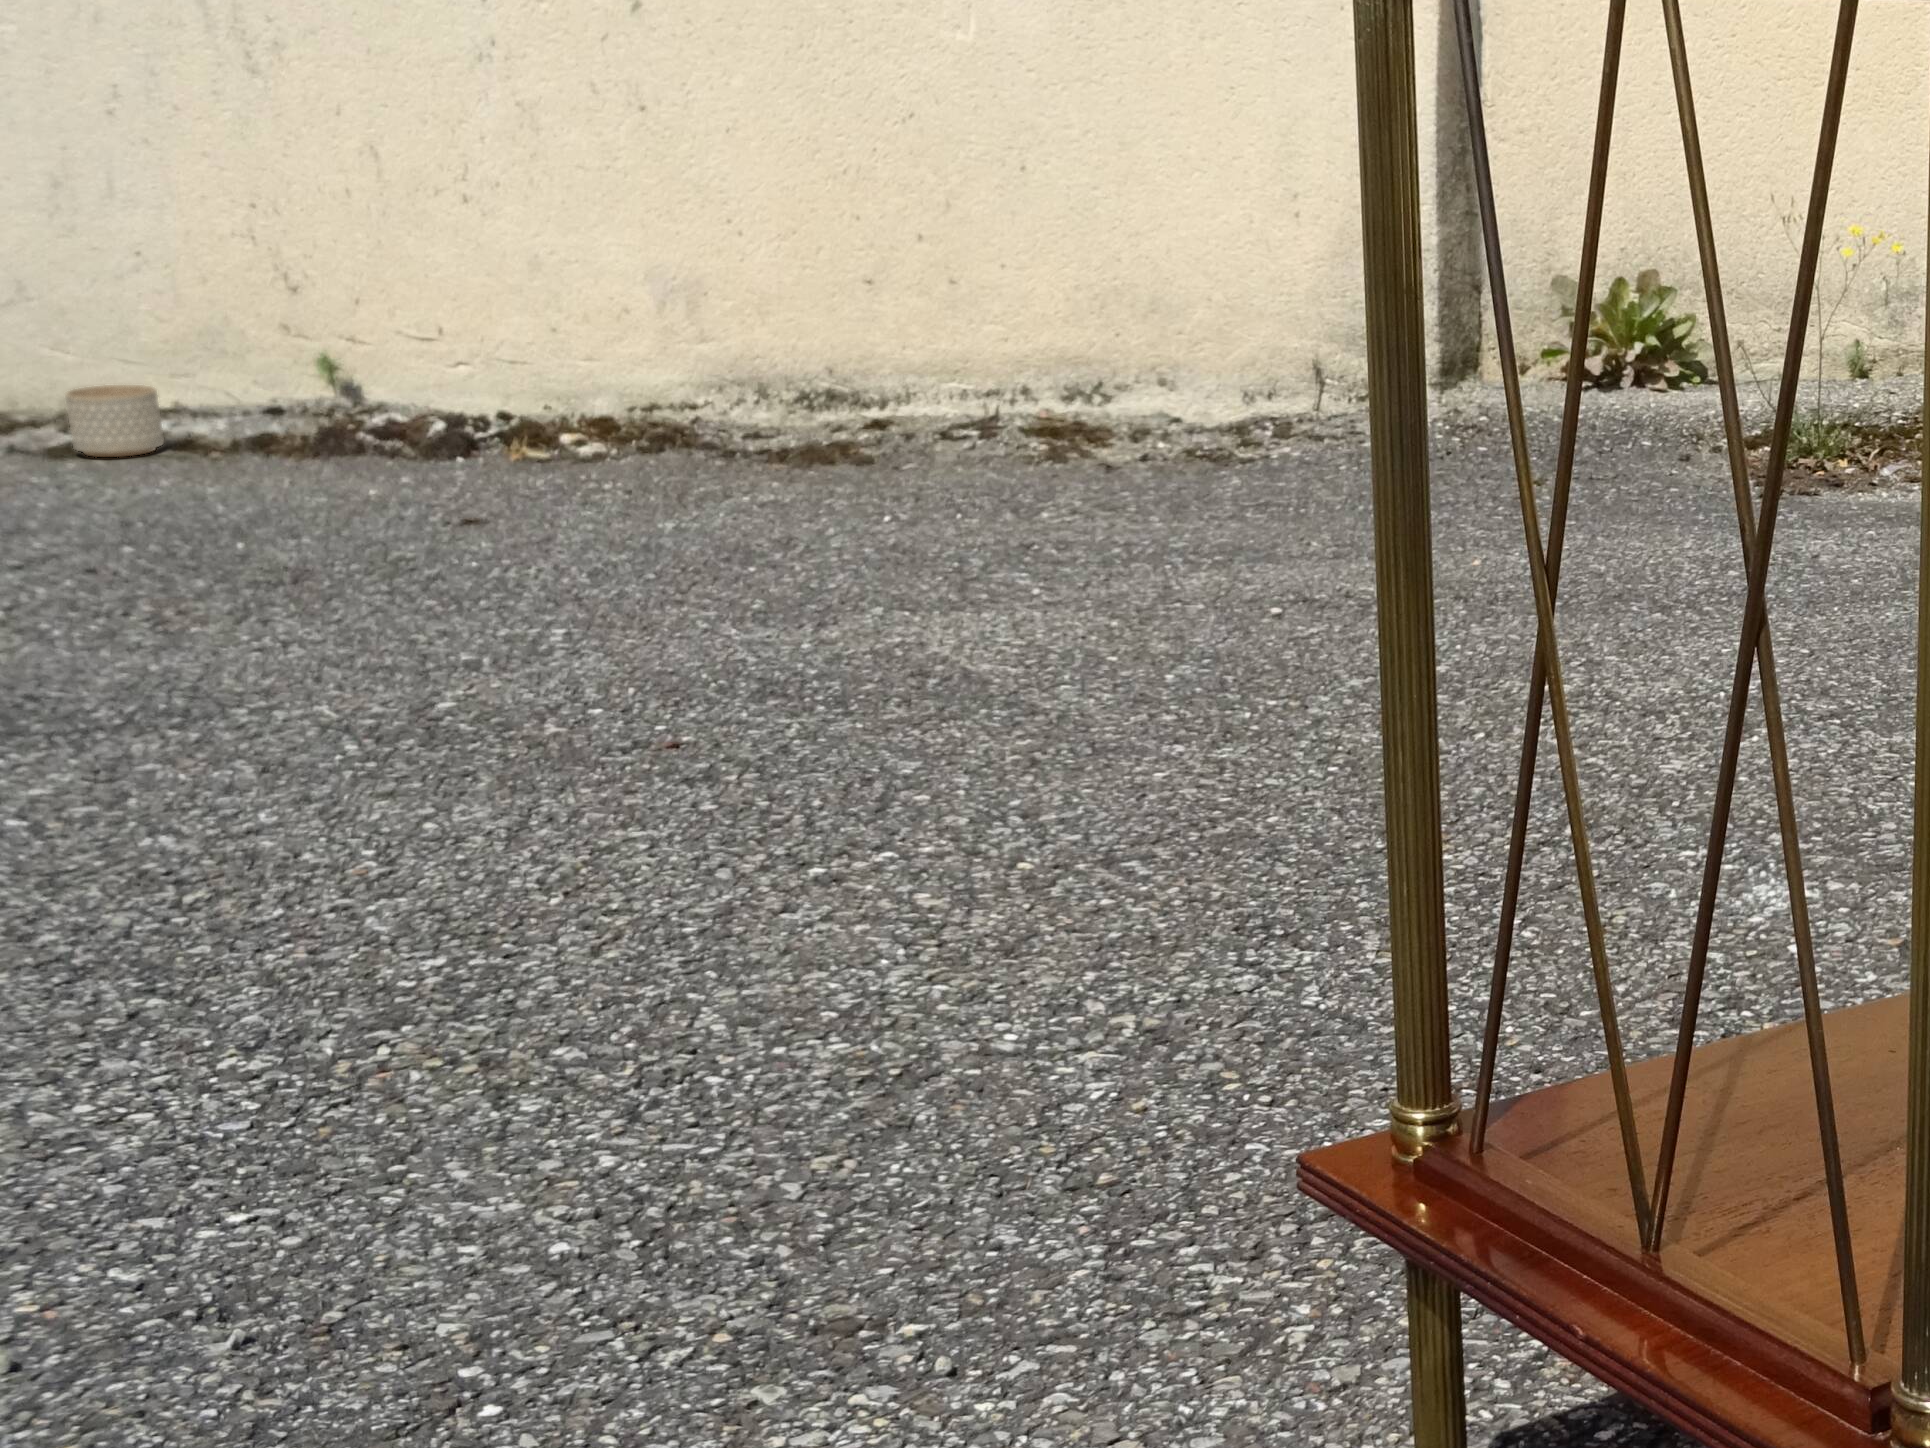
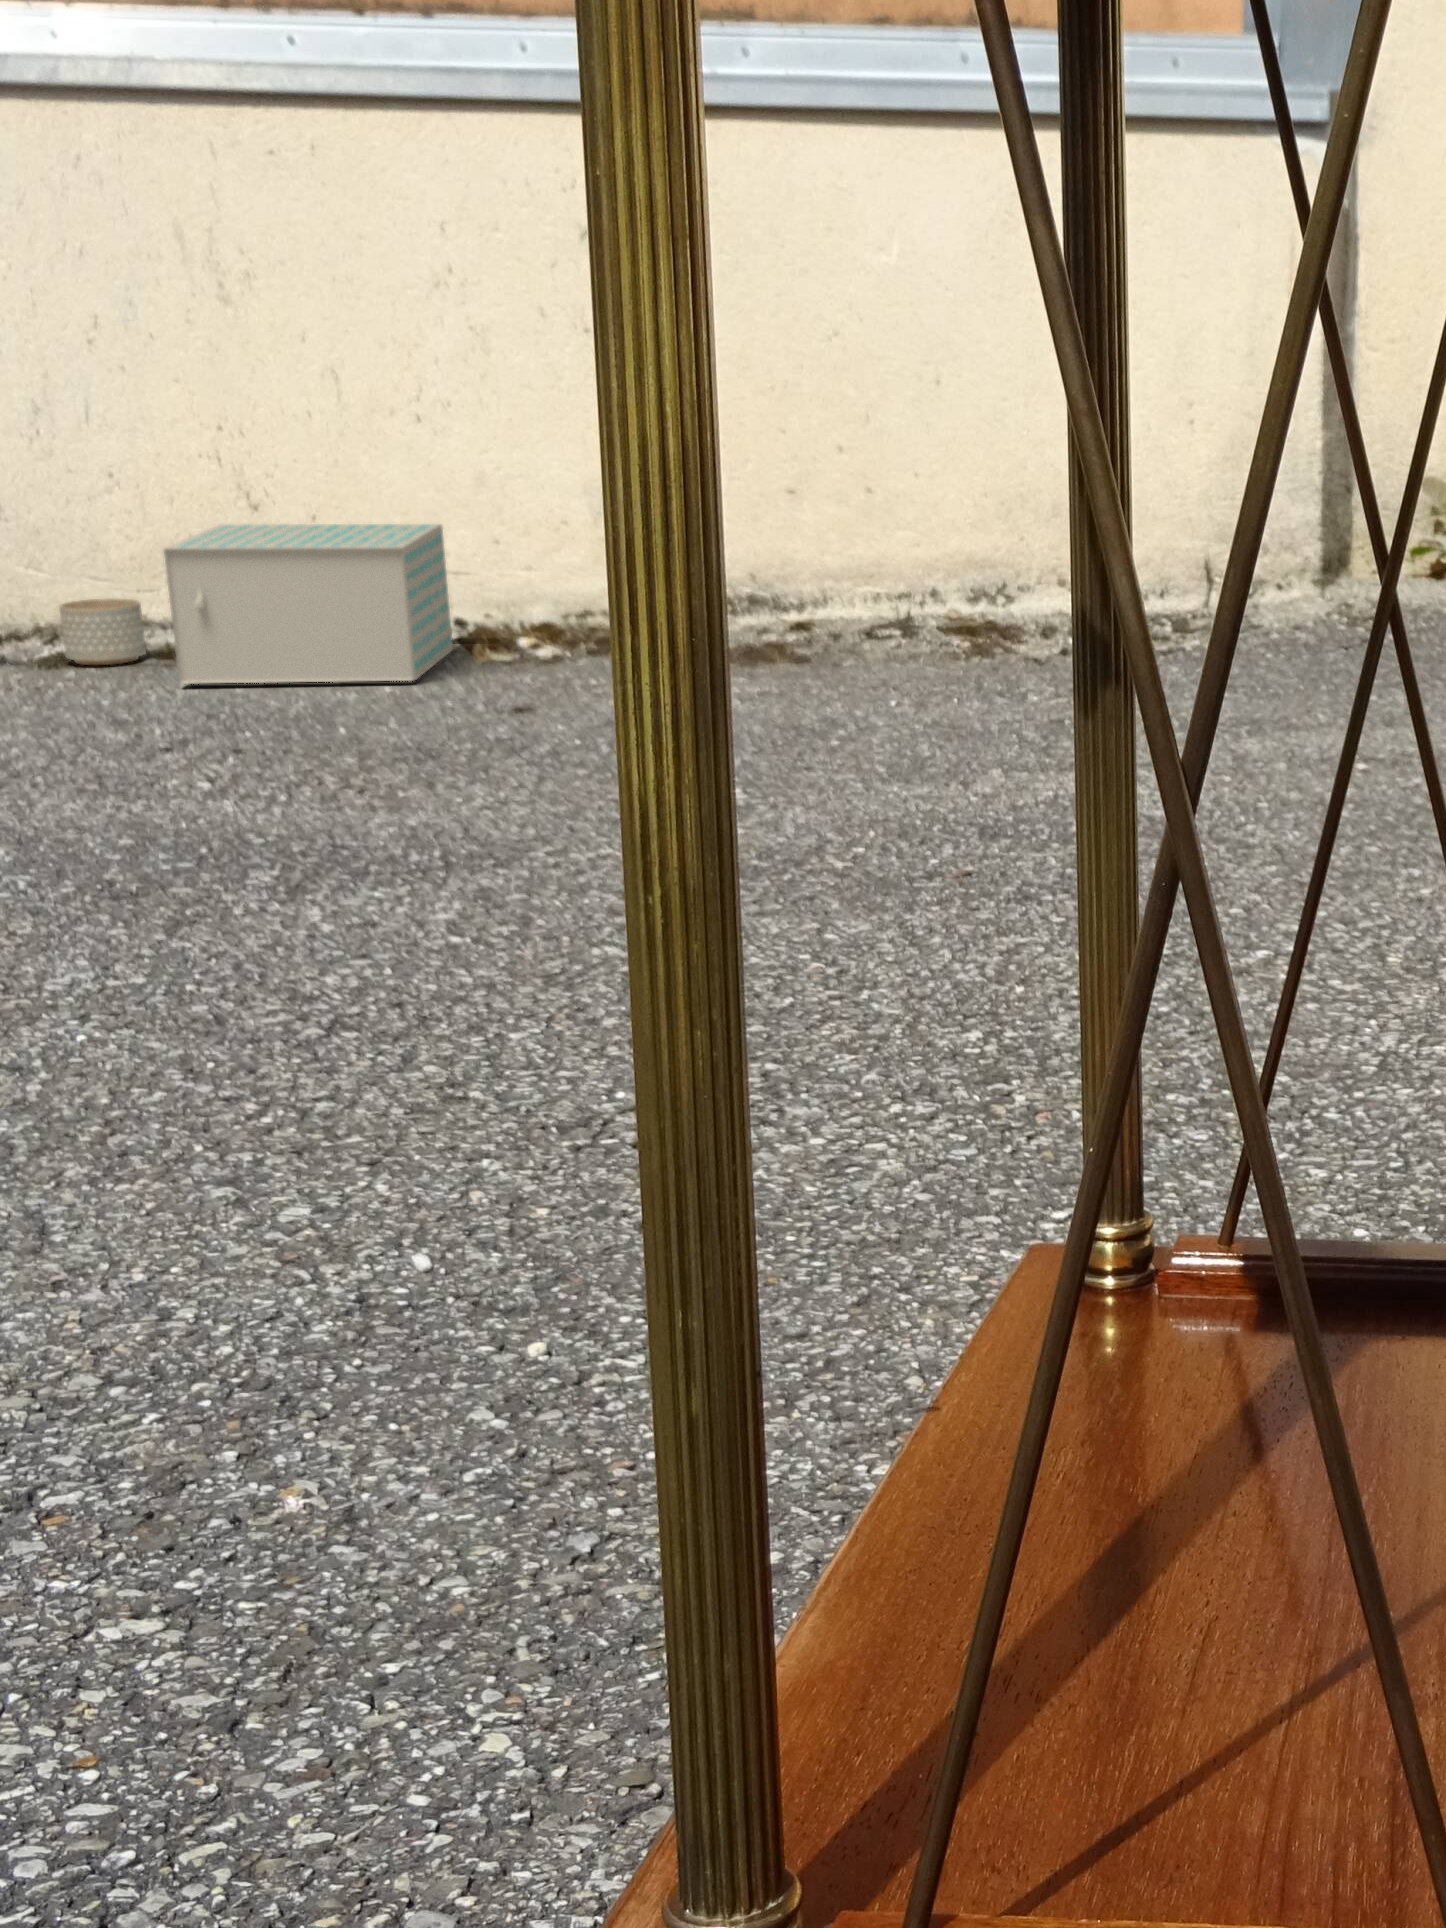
storage box: none [159,307,501,481] -> present [164,524,453,684]

